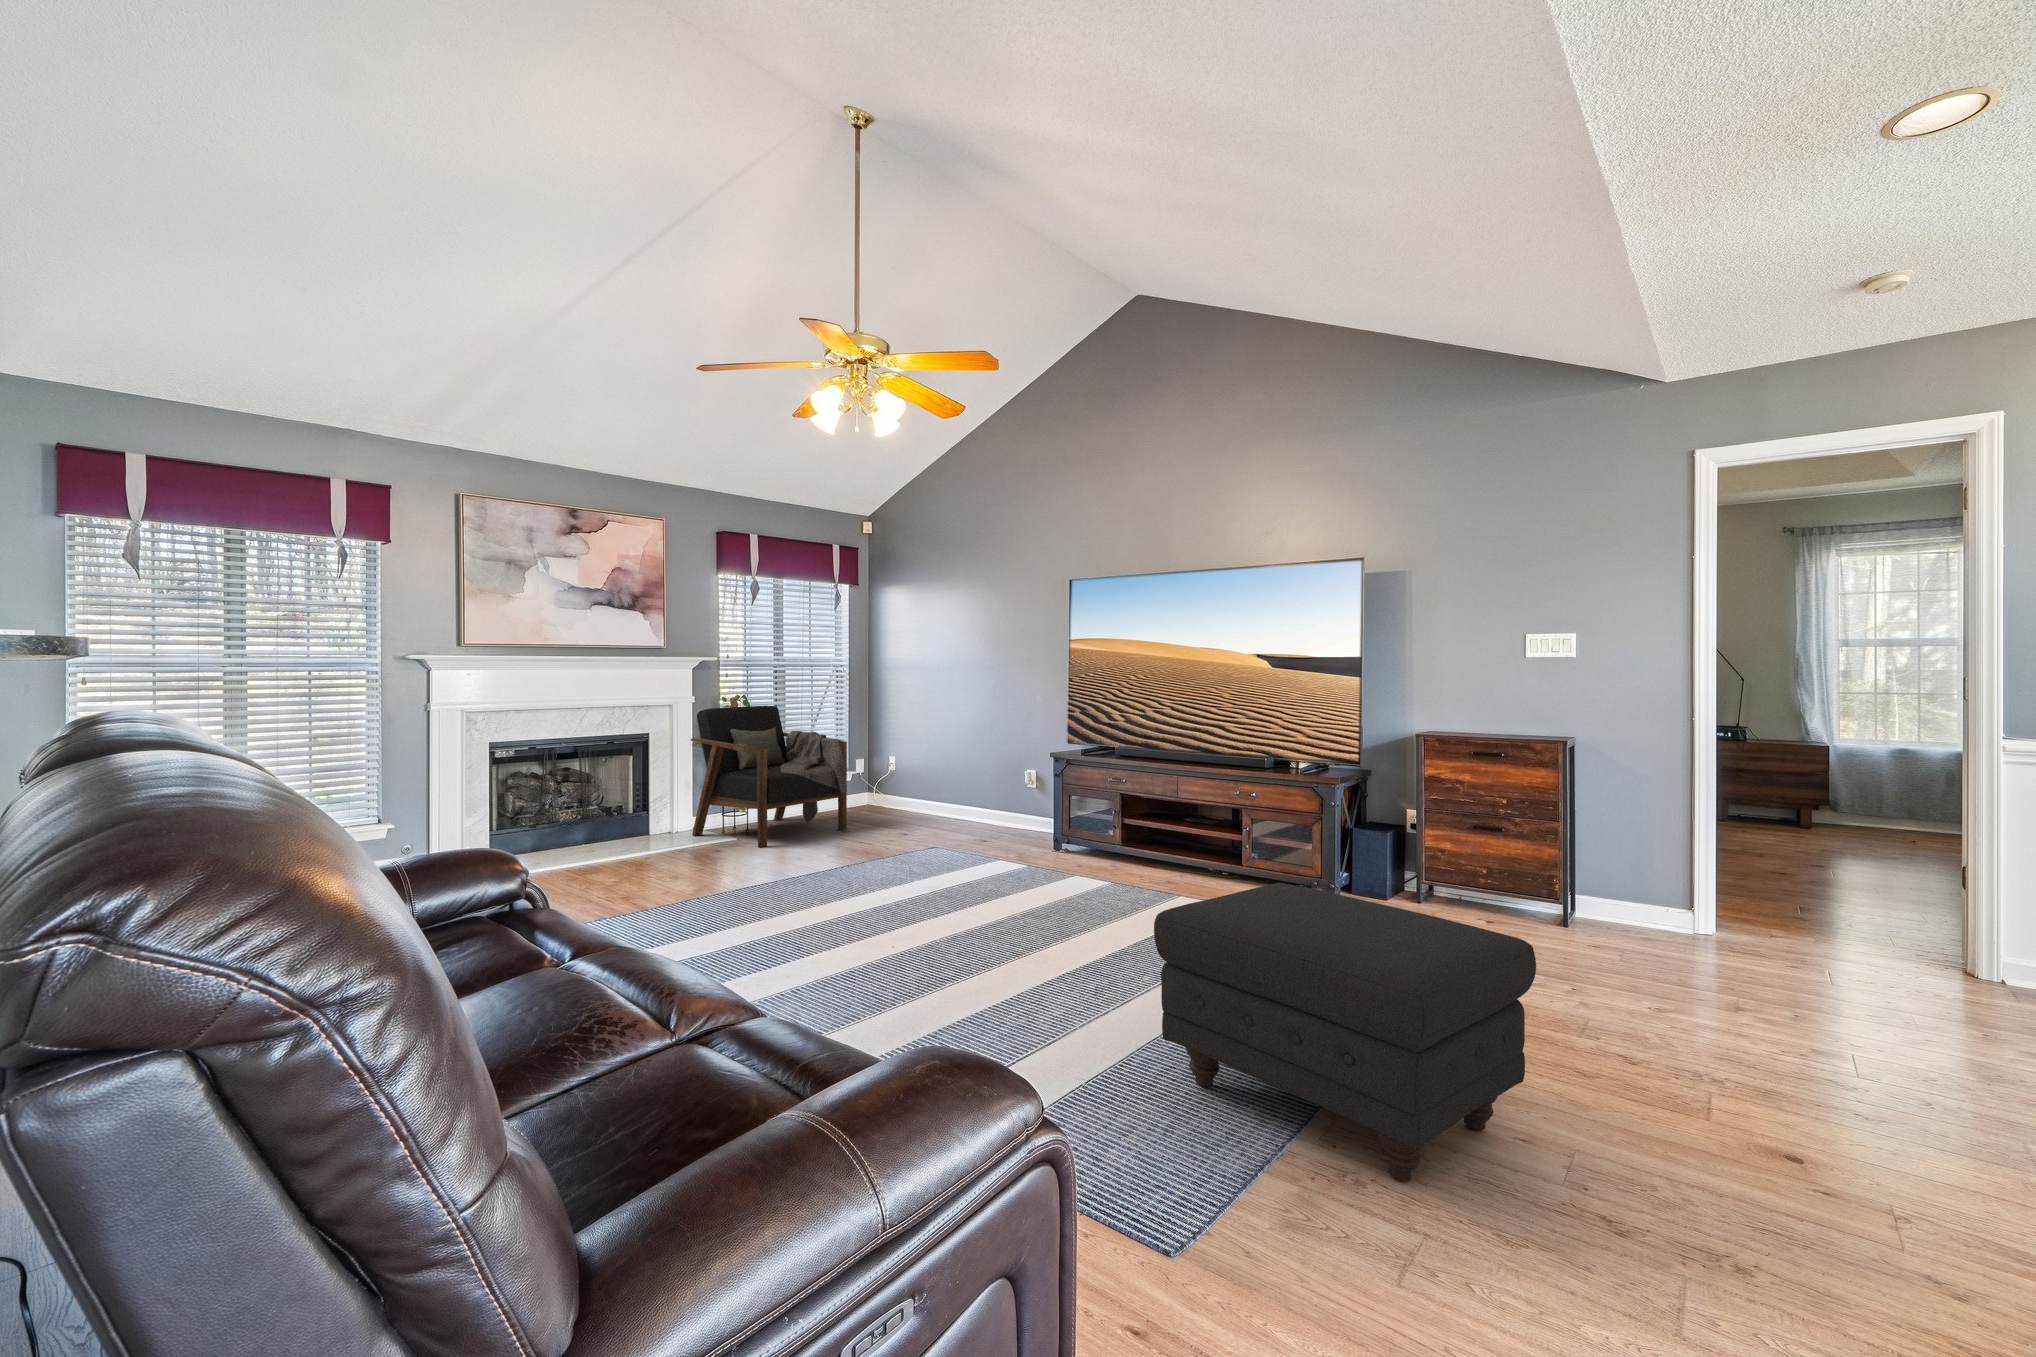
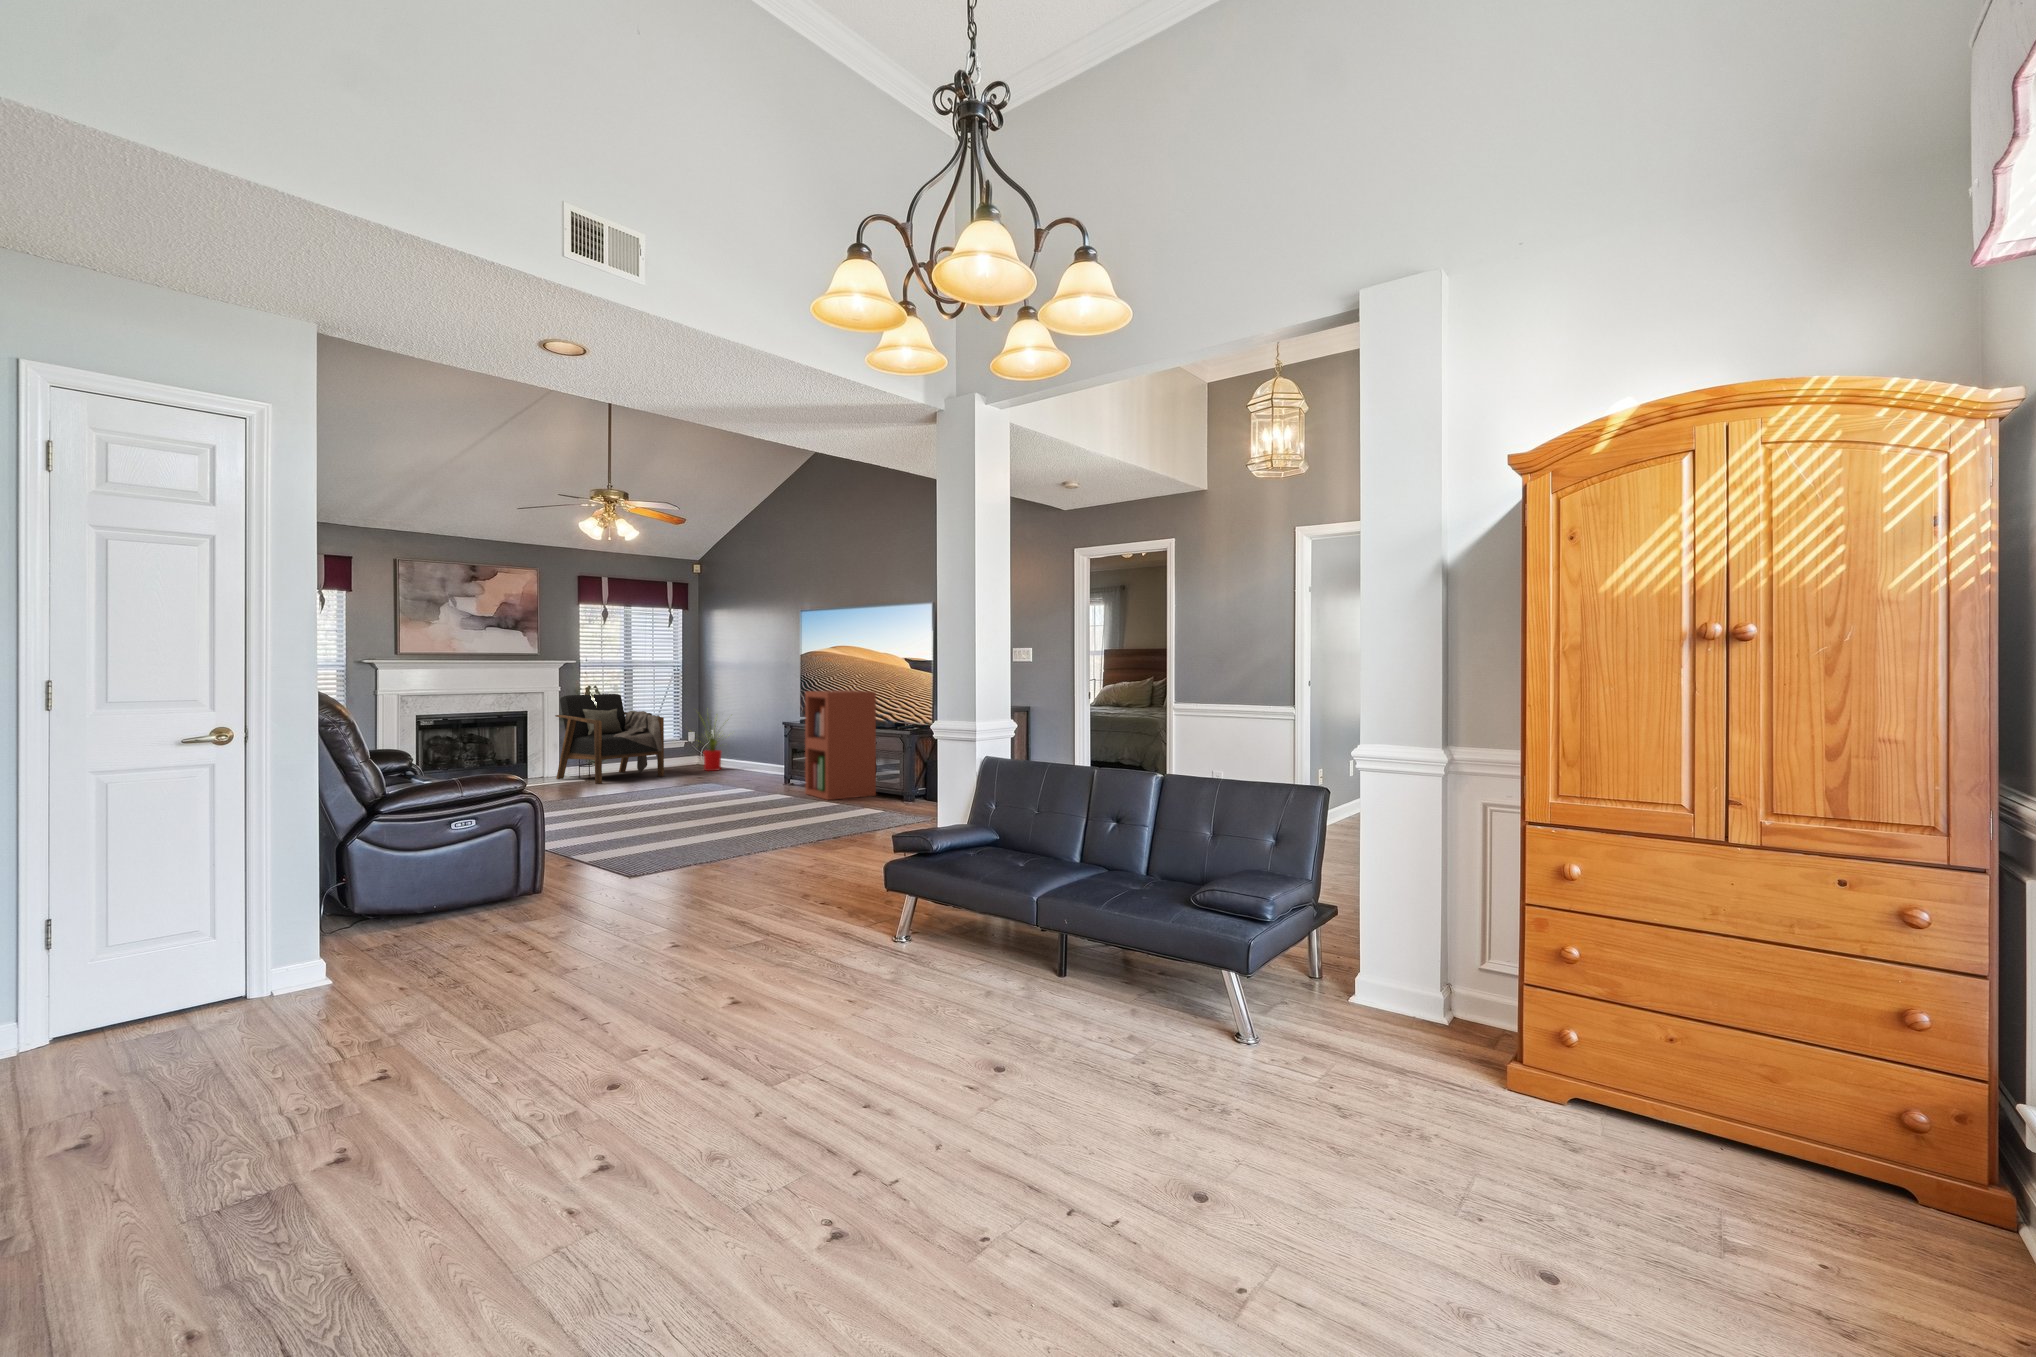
bookshelf: none [1122,705,1248,896] -> present [805,690,876,800]
house plant: none [867,725,936,818] -> present [702,718,721,771]
ottoman: present [1154,883,1536,1180] -> none [699,766,837,863]

